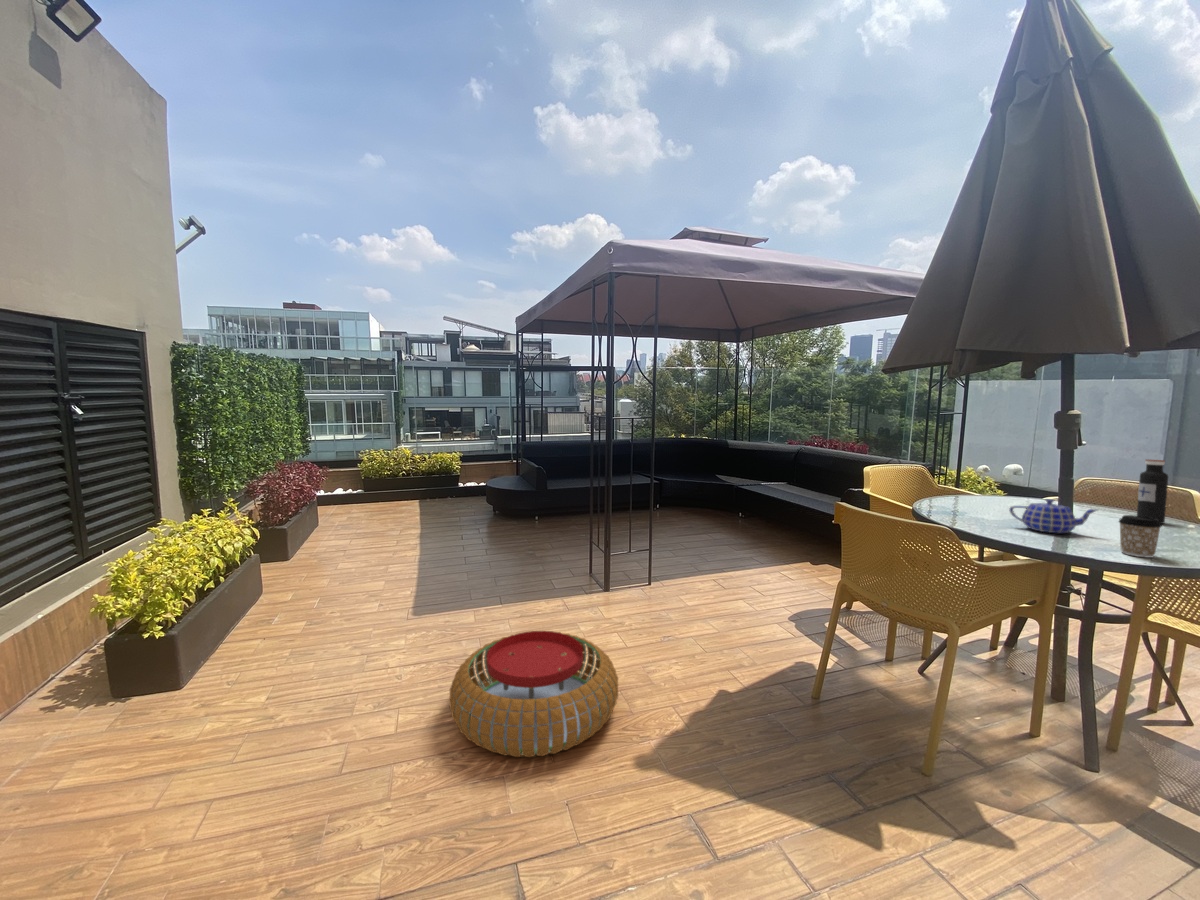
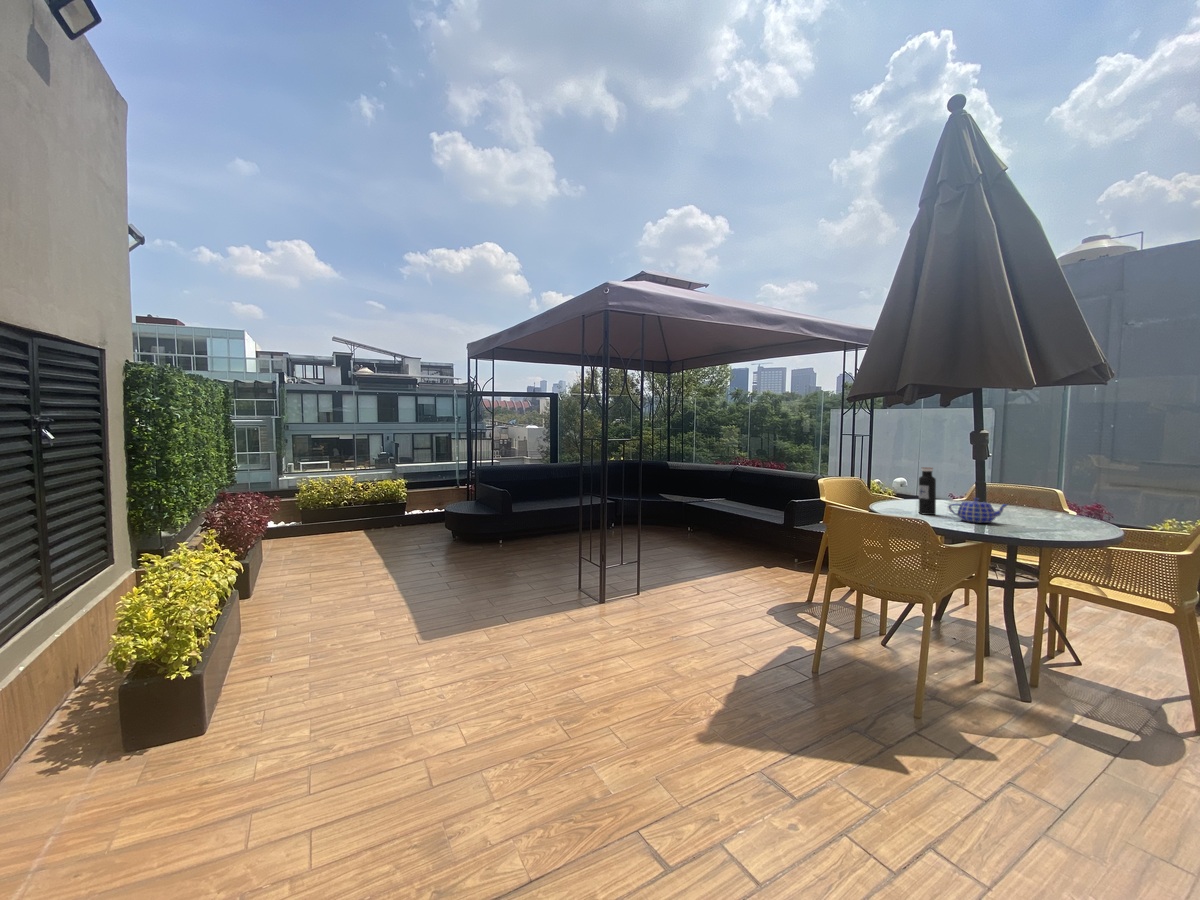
water bottle: present [1137,460,1168,524] -> present [919,468,936,515]
coffee cup: present [1119,515,1162,558] -> none [1030,506,1059,535]
pouf: present [450,631,618,757] -> none [513,635,666,748]

